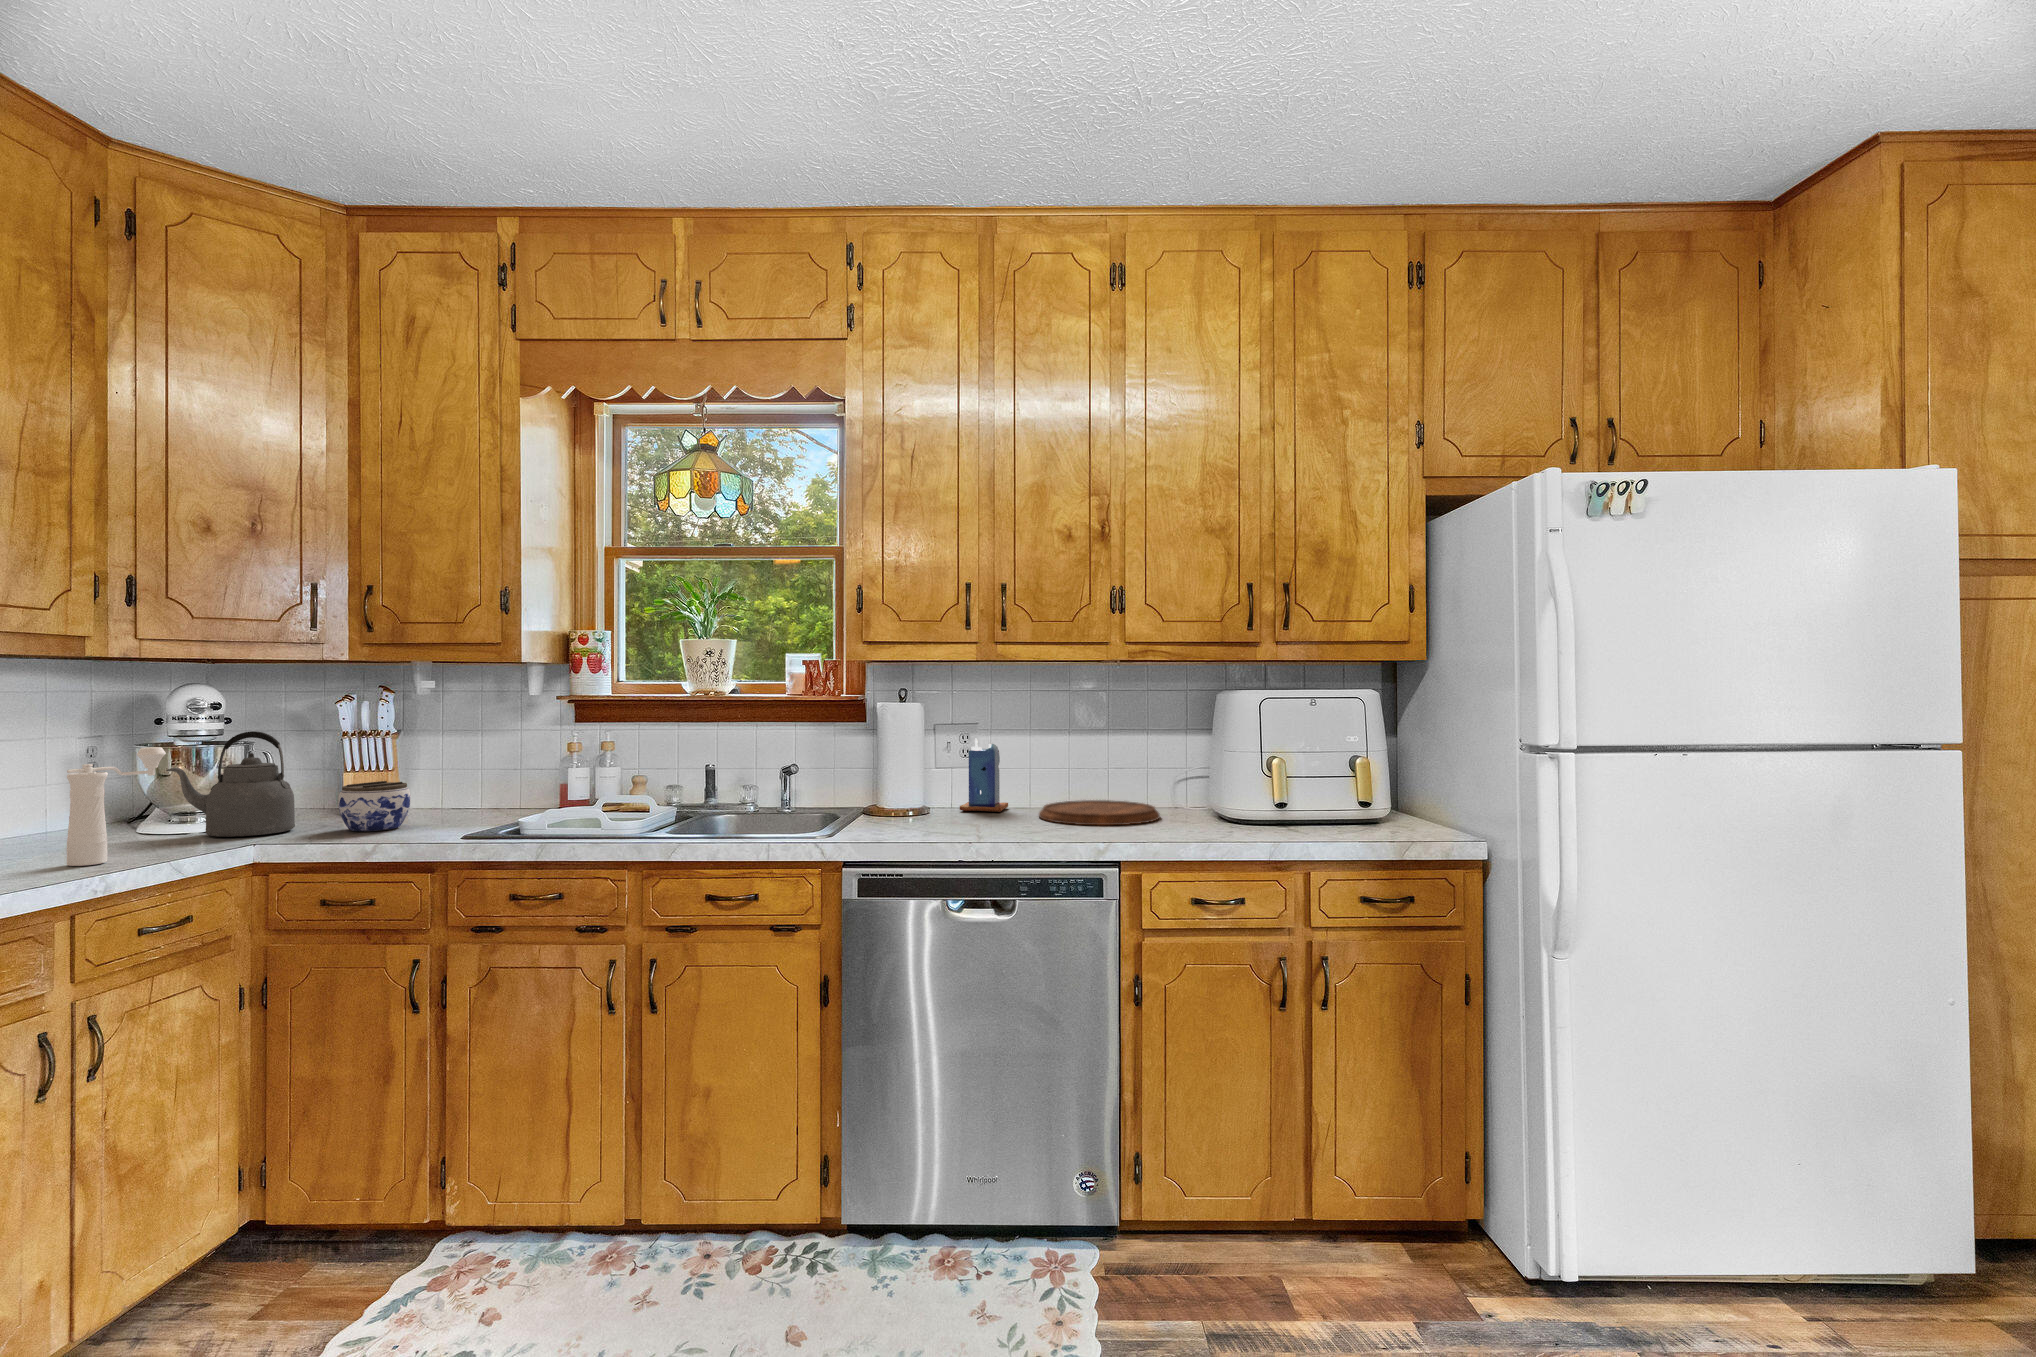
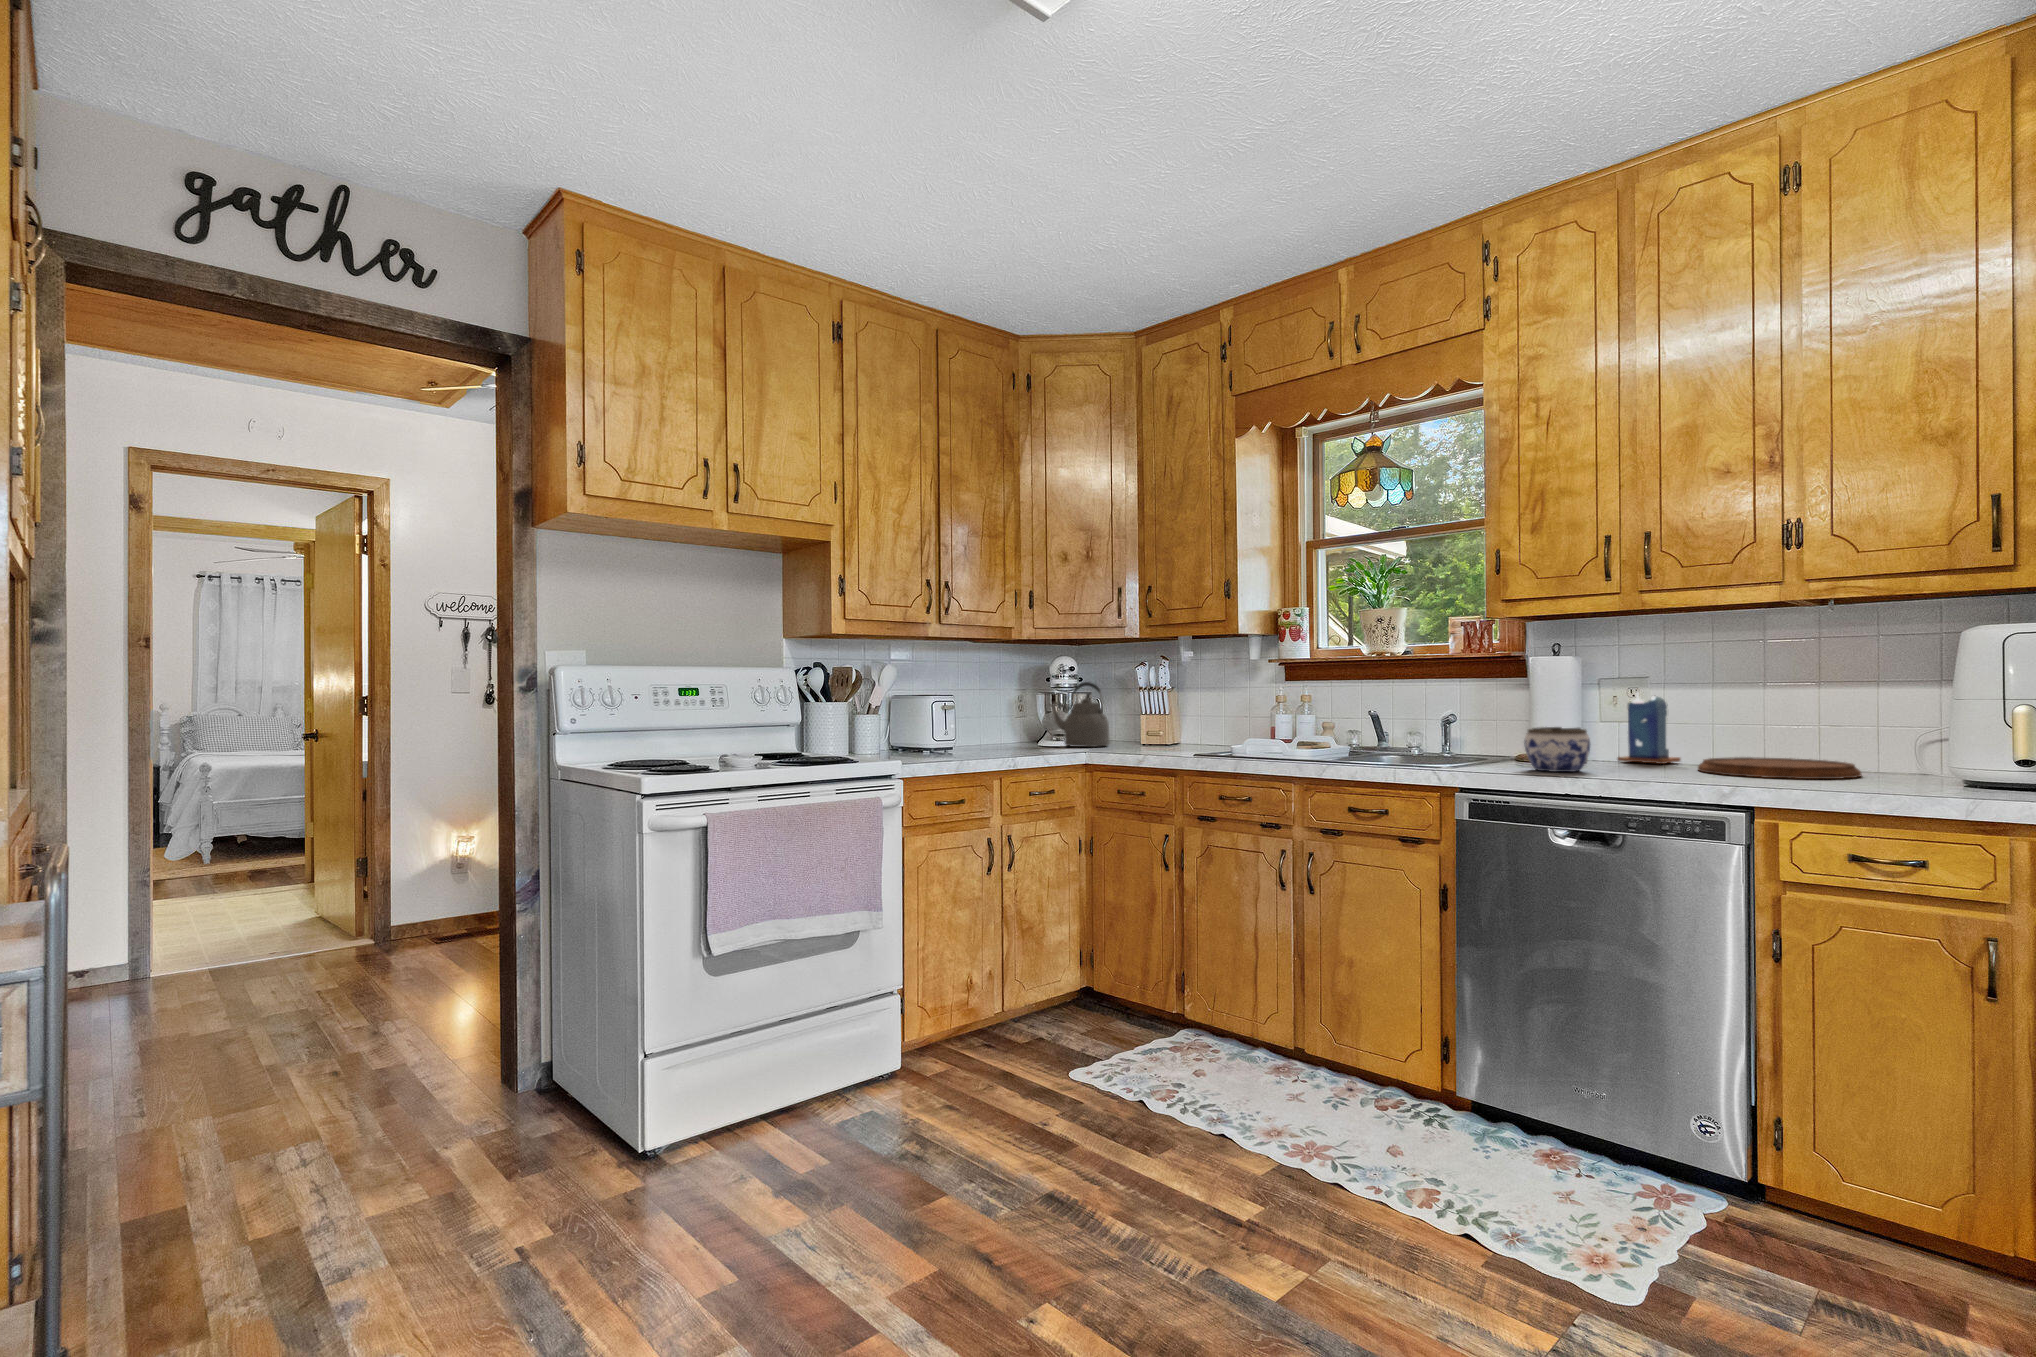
pepper mill: present [67,747,166,866] -> none [995,688,1039,752]
jar: present [338,781,411,831] -> present [1524,727,1590,772]

